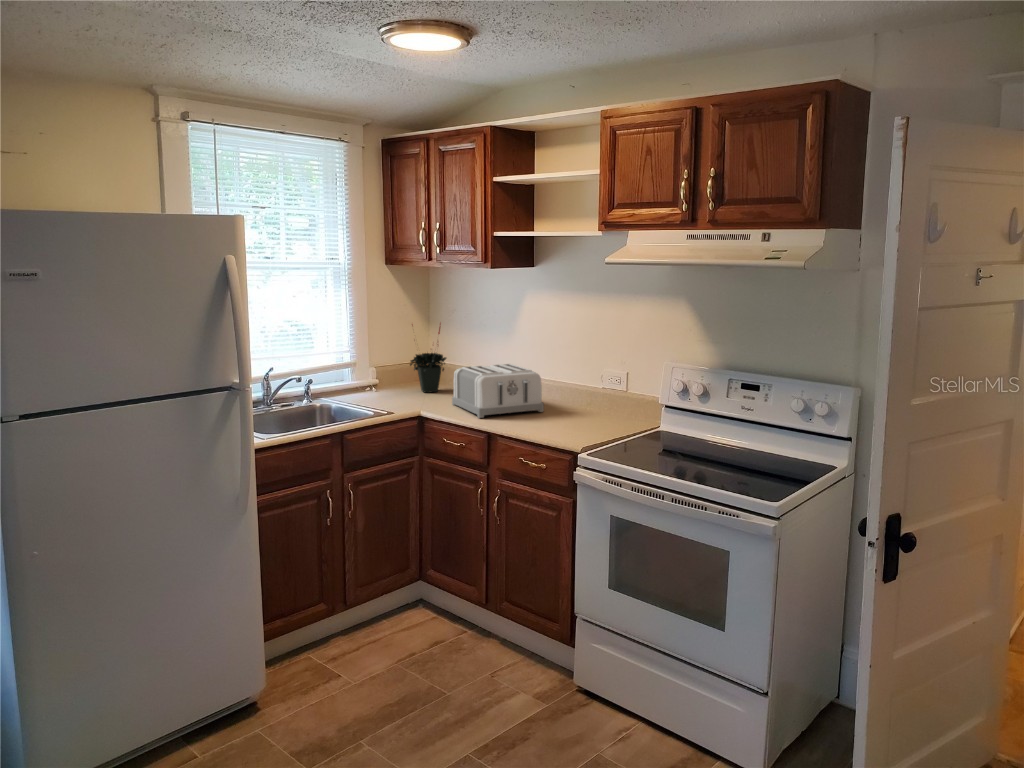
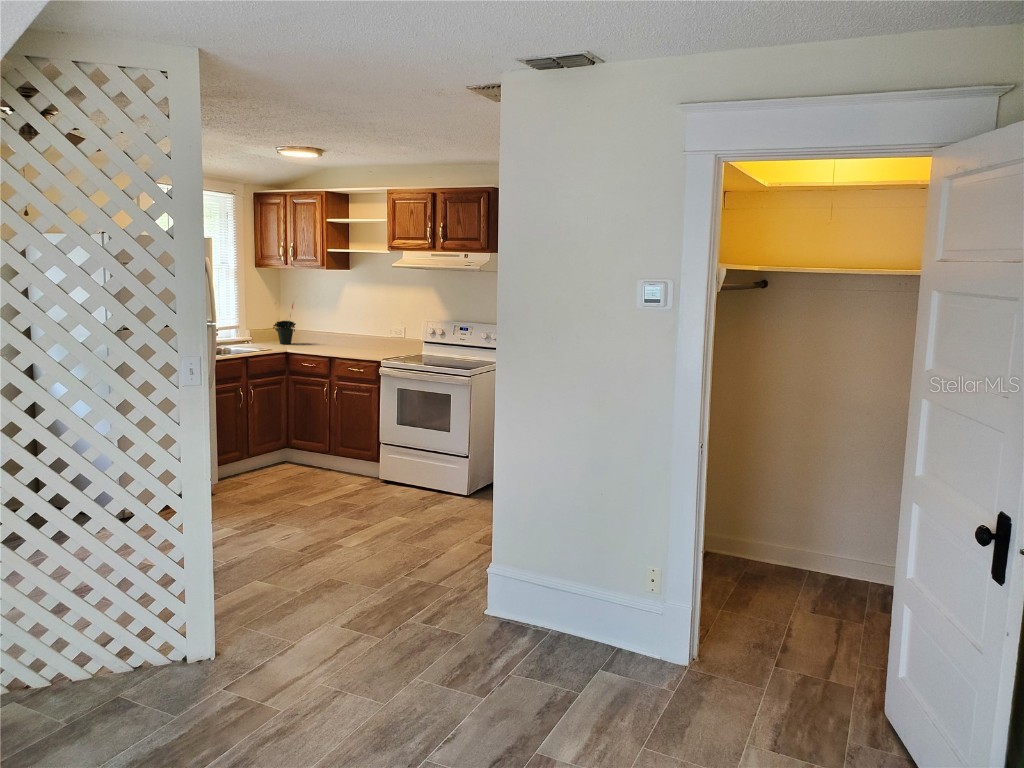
toaster: present [452,364,544,418] -> none [303,325,358,352]

